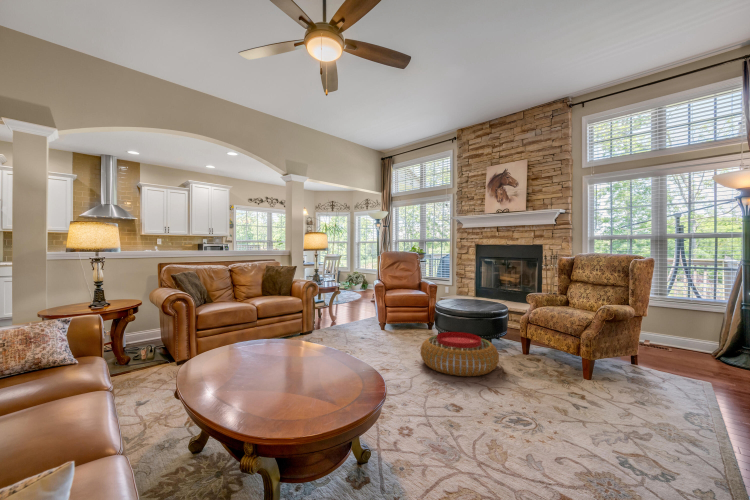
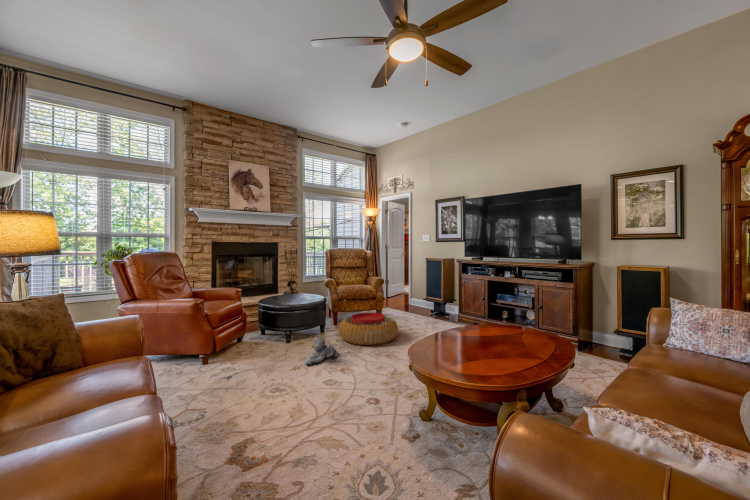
plush toy: none [366,328,401,355] -> present [305,336,338,365]

